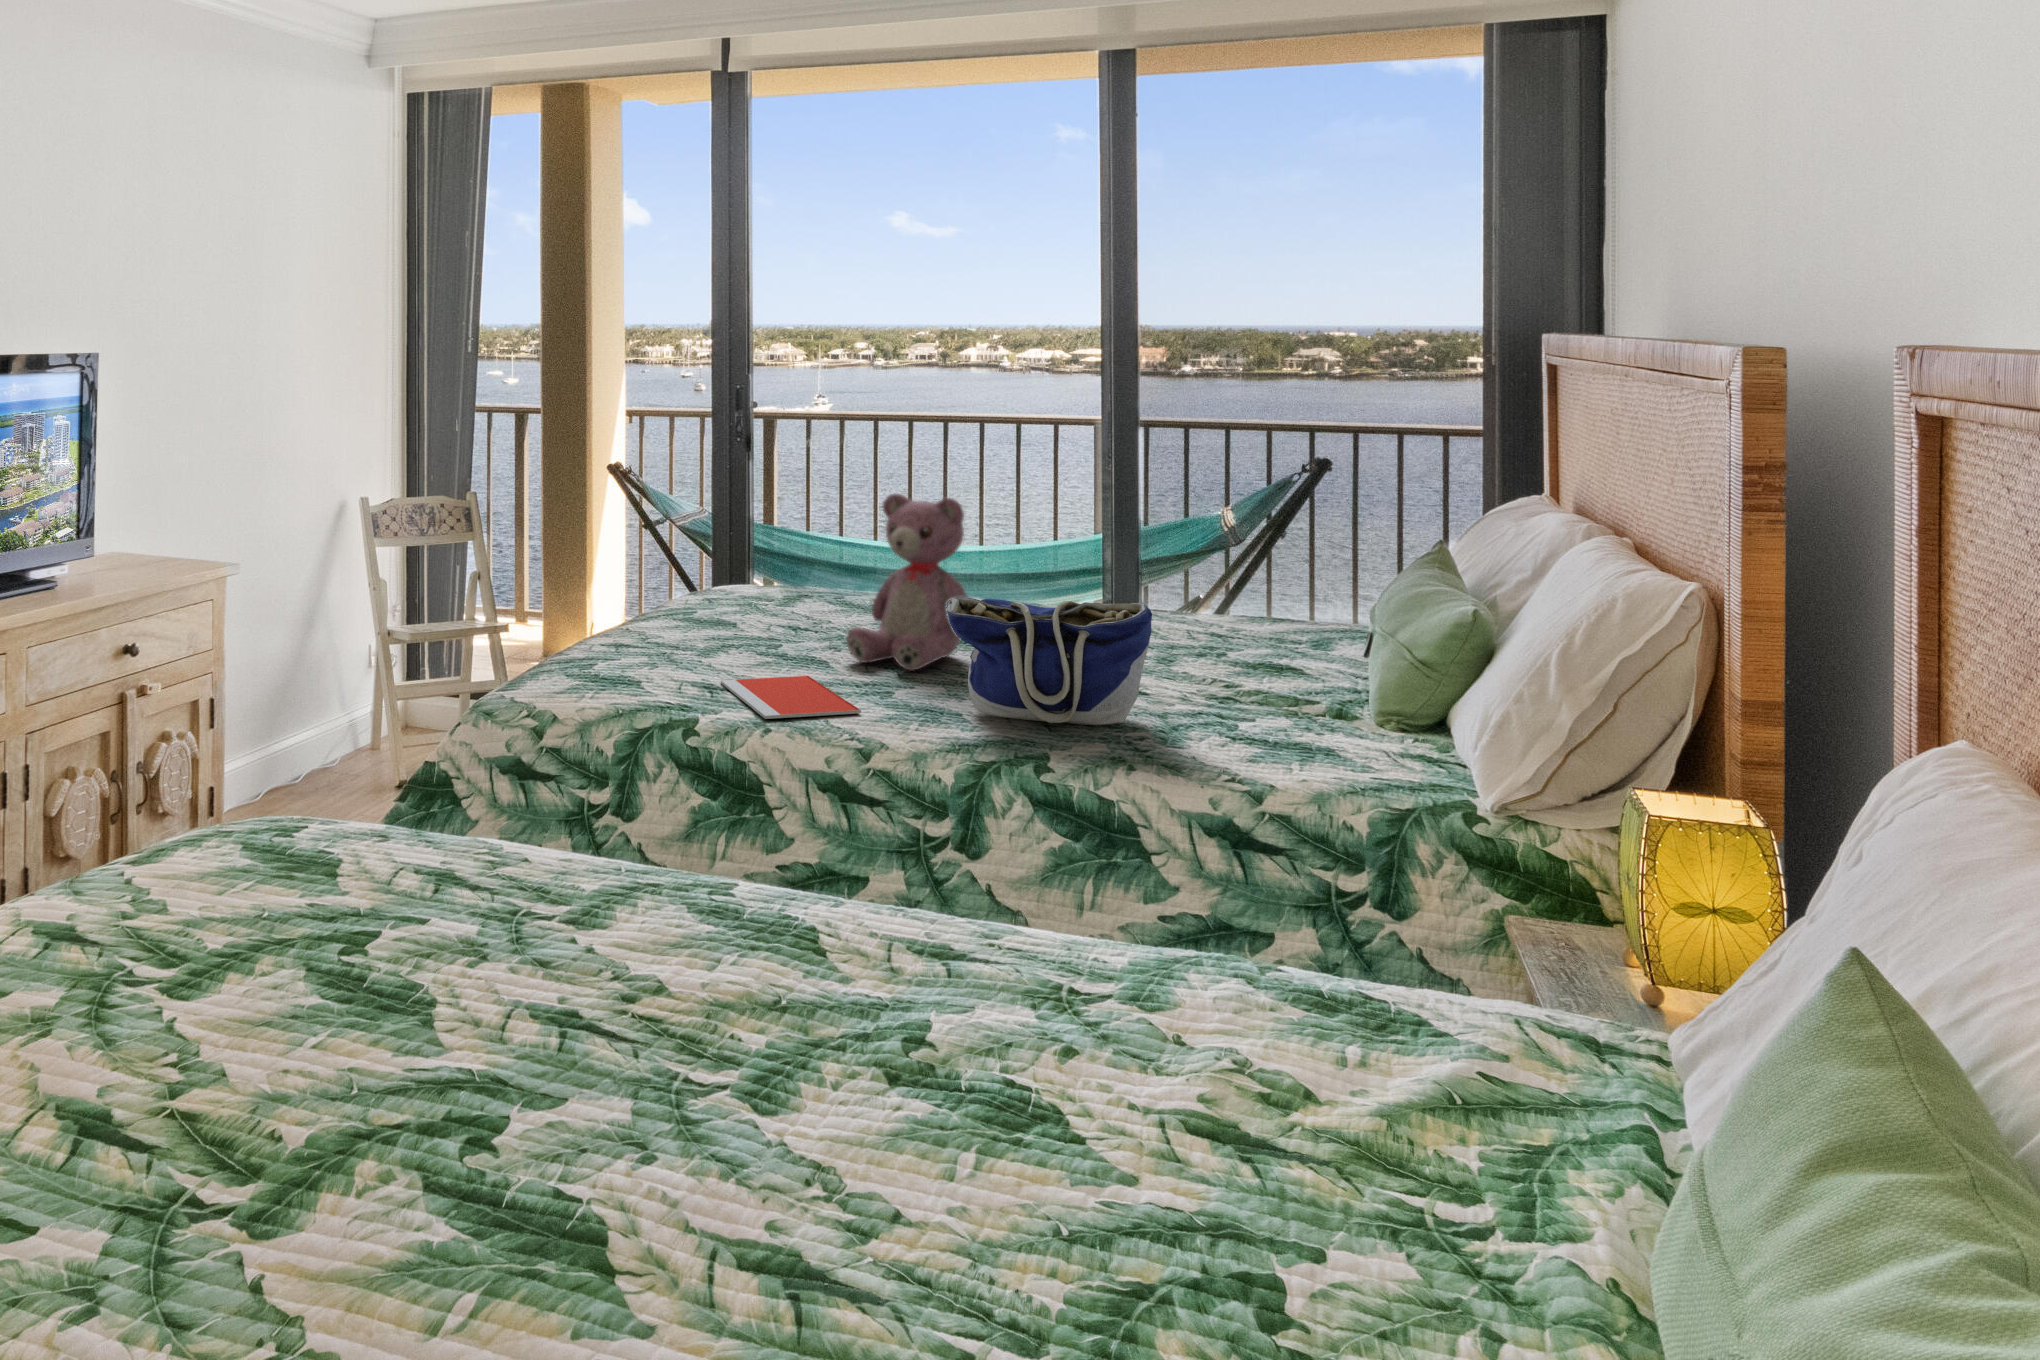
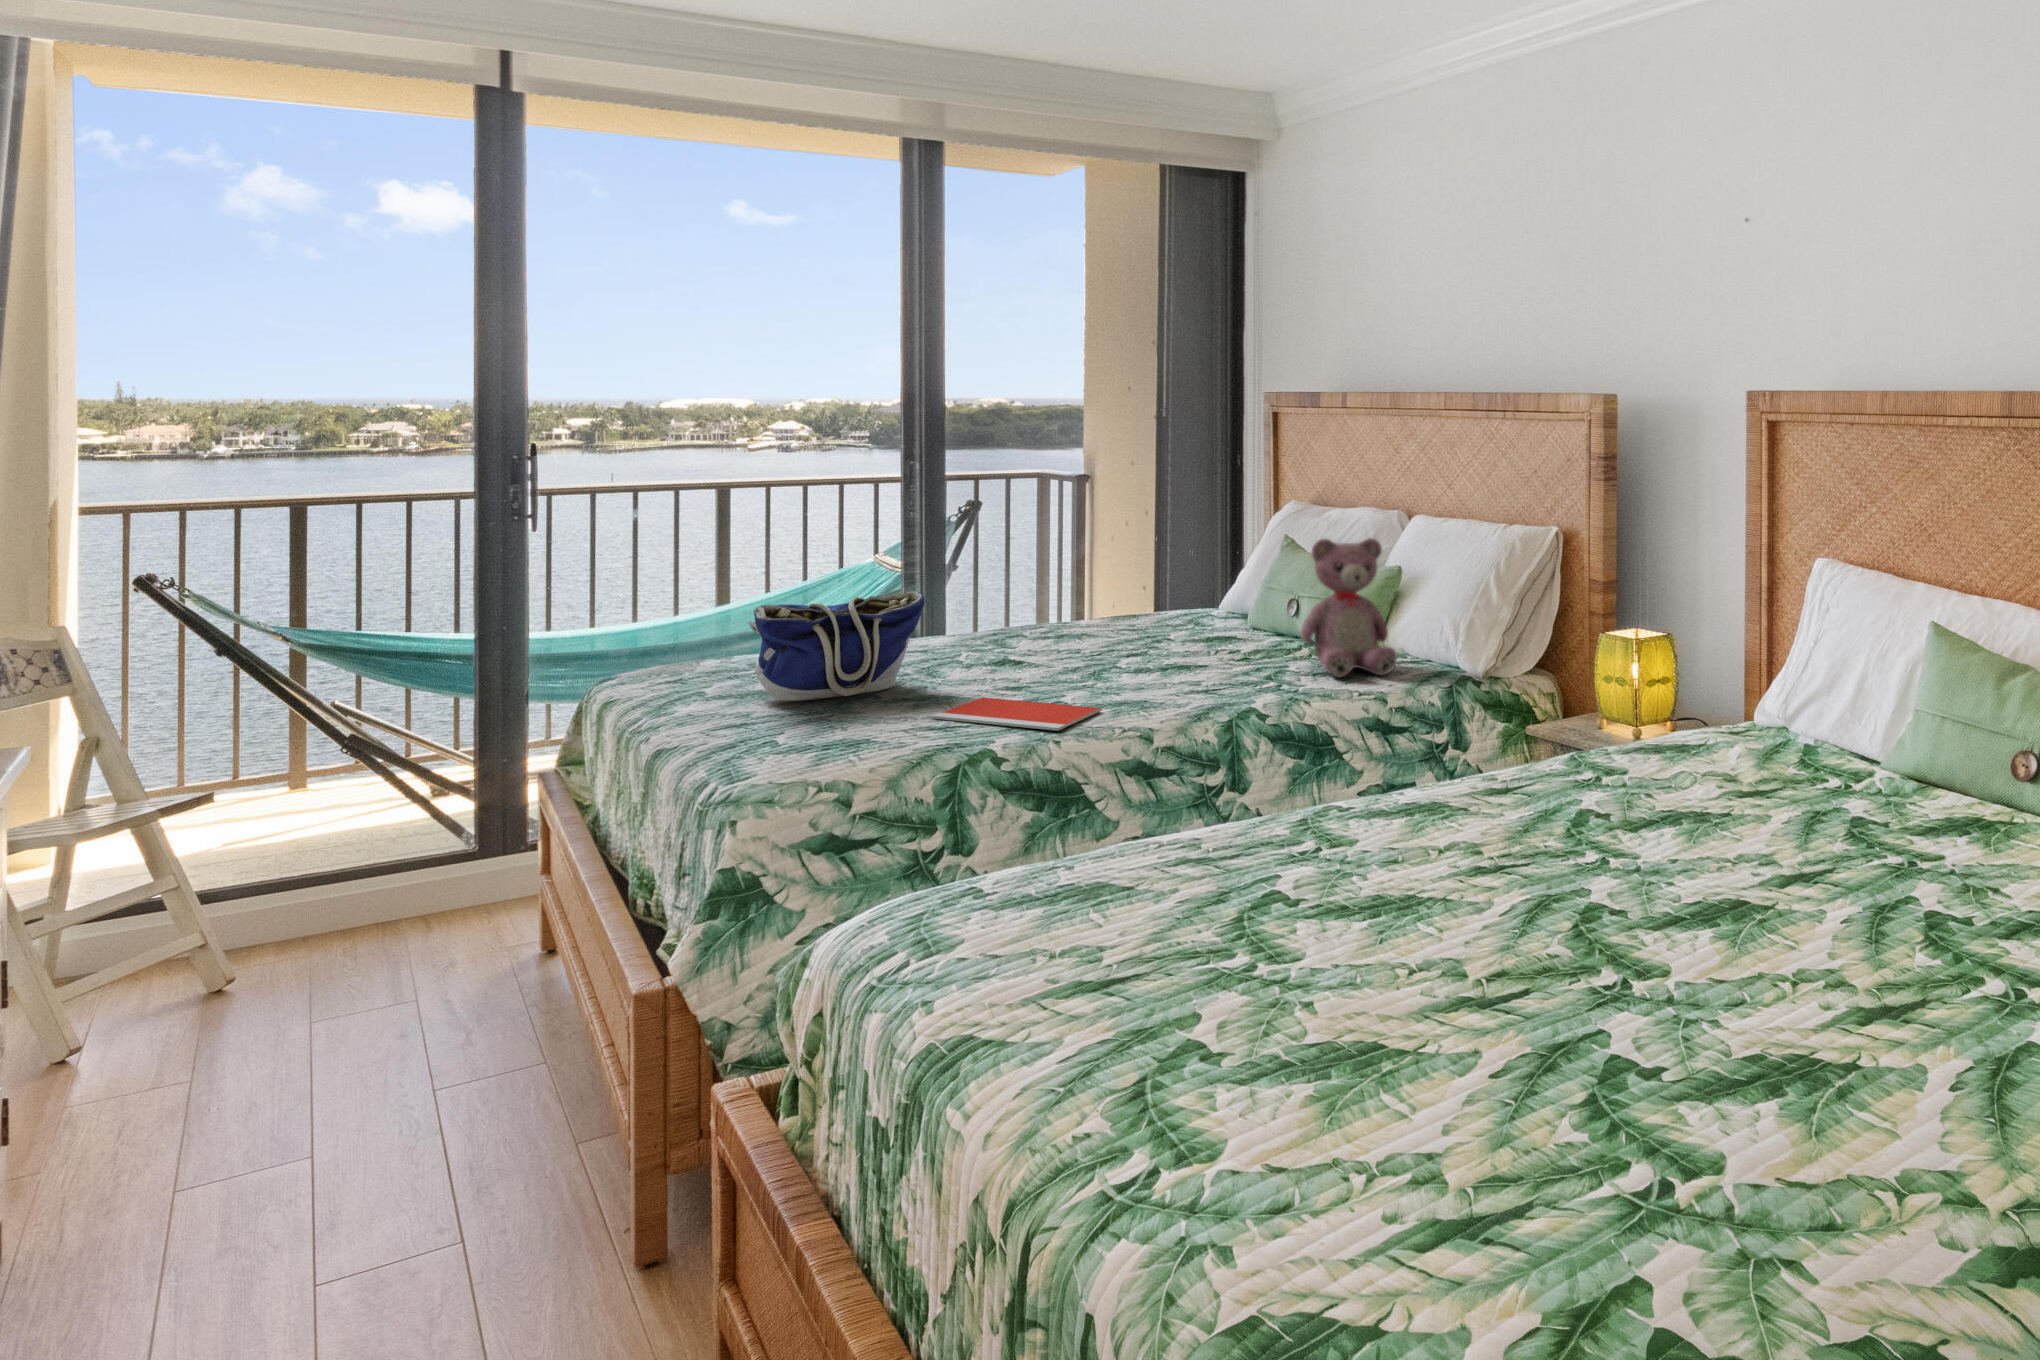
teddy bear: present [847,493,968,671] -> present [1300,539,1397,677]
tote bag: present [946,597,1152,725] -> present [748,591,924,701]

